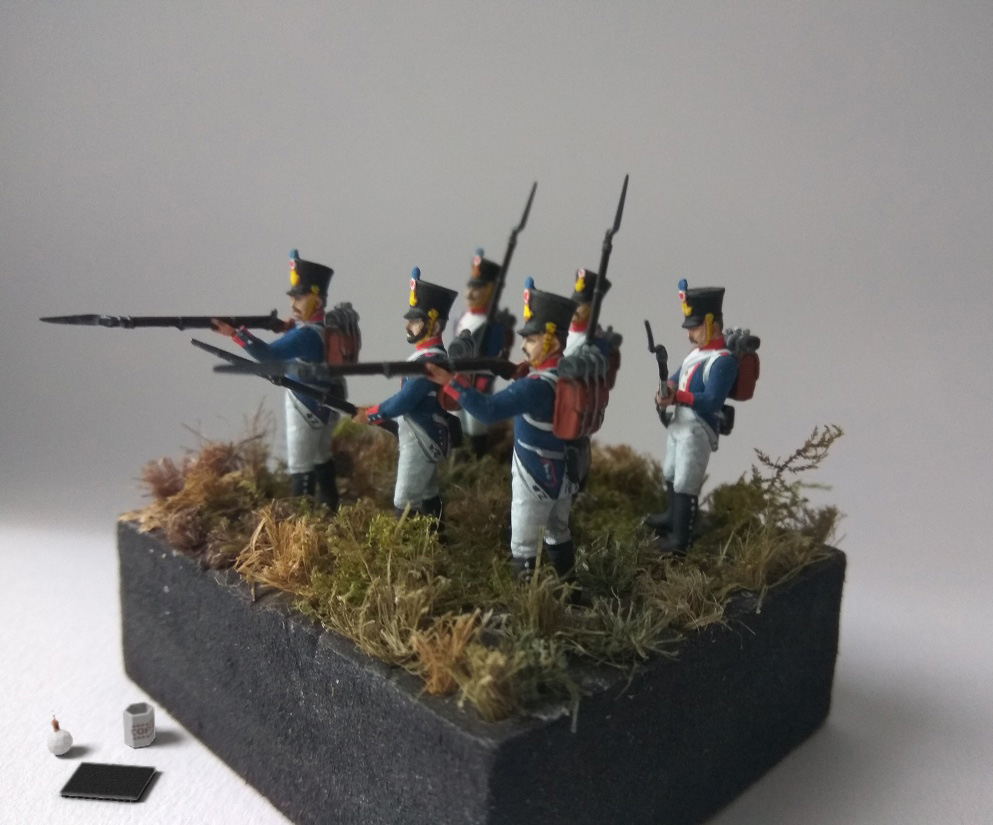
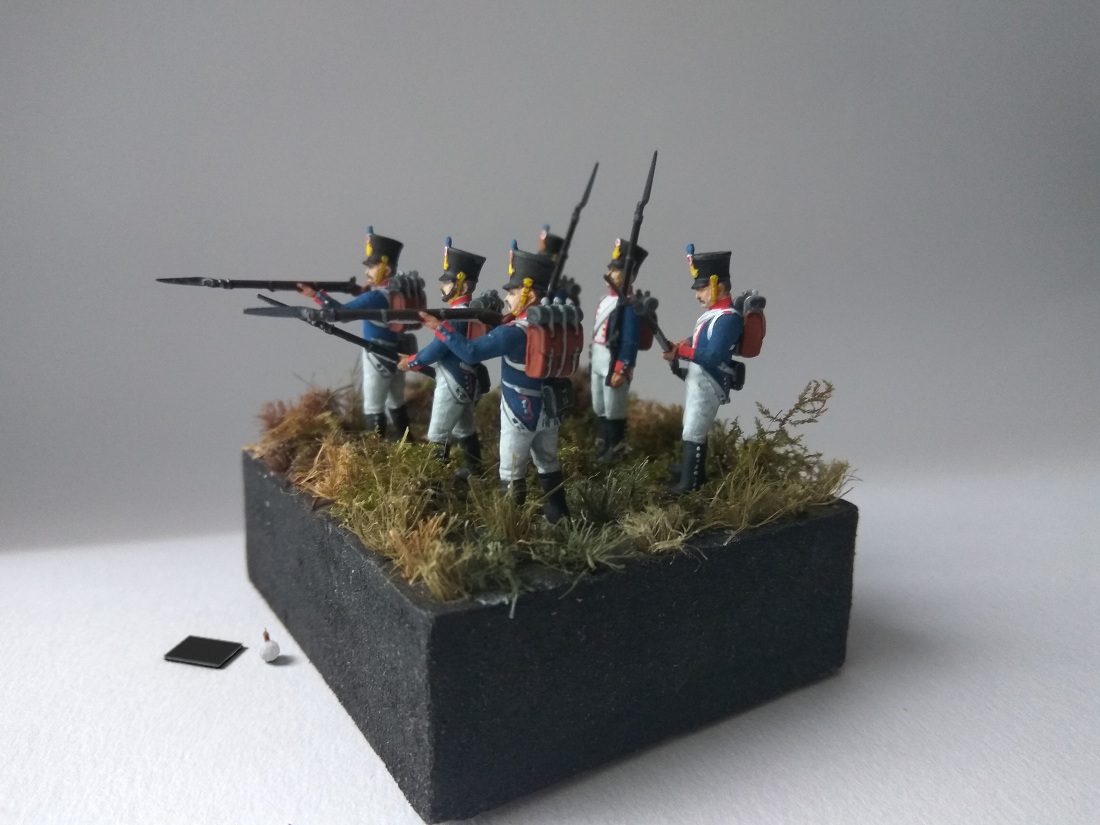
mug: present [123,702,156,748] -> none [227,592,254,628]
candle: present [47,711,73,755] -> present [259,629,280,661]

